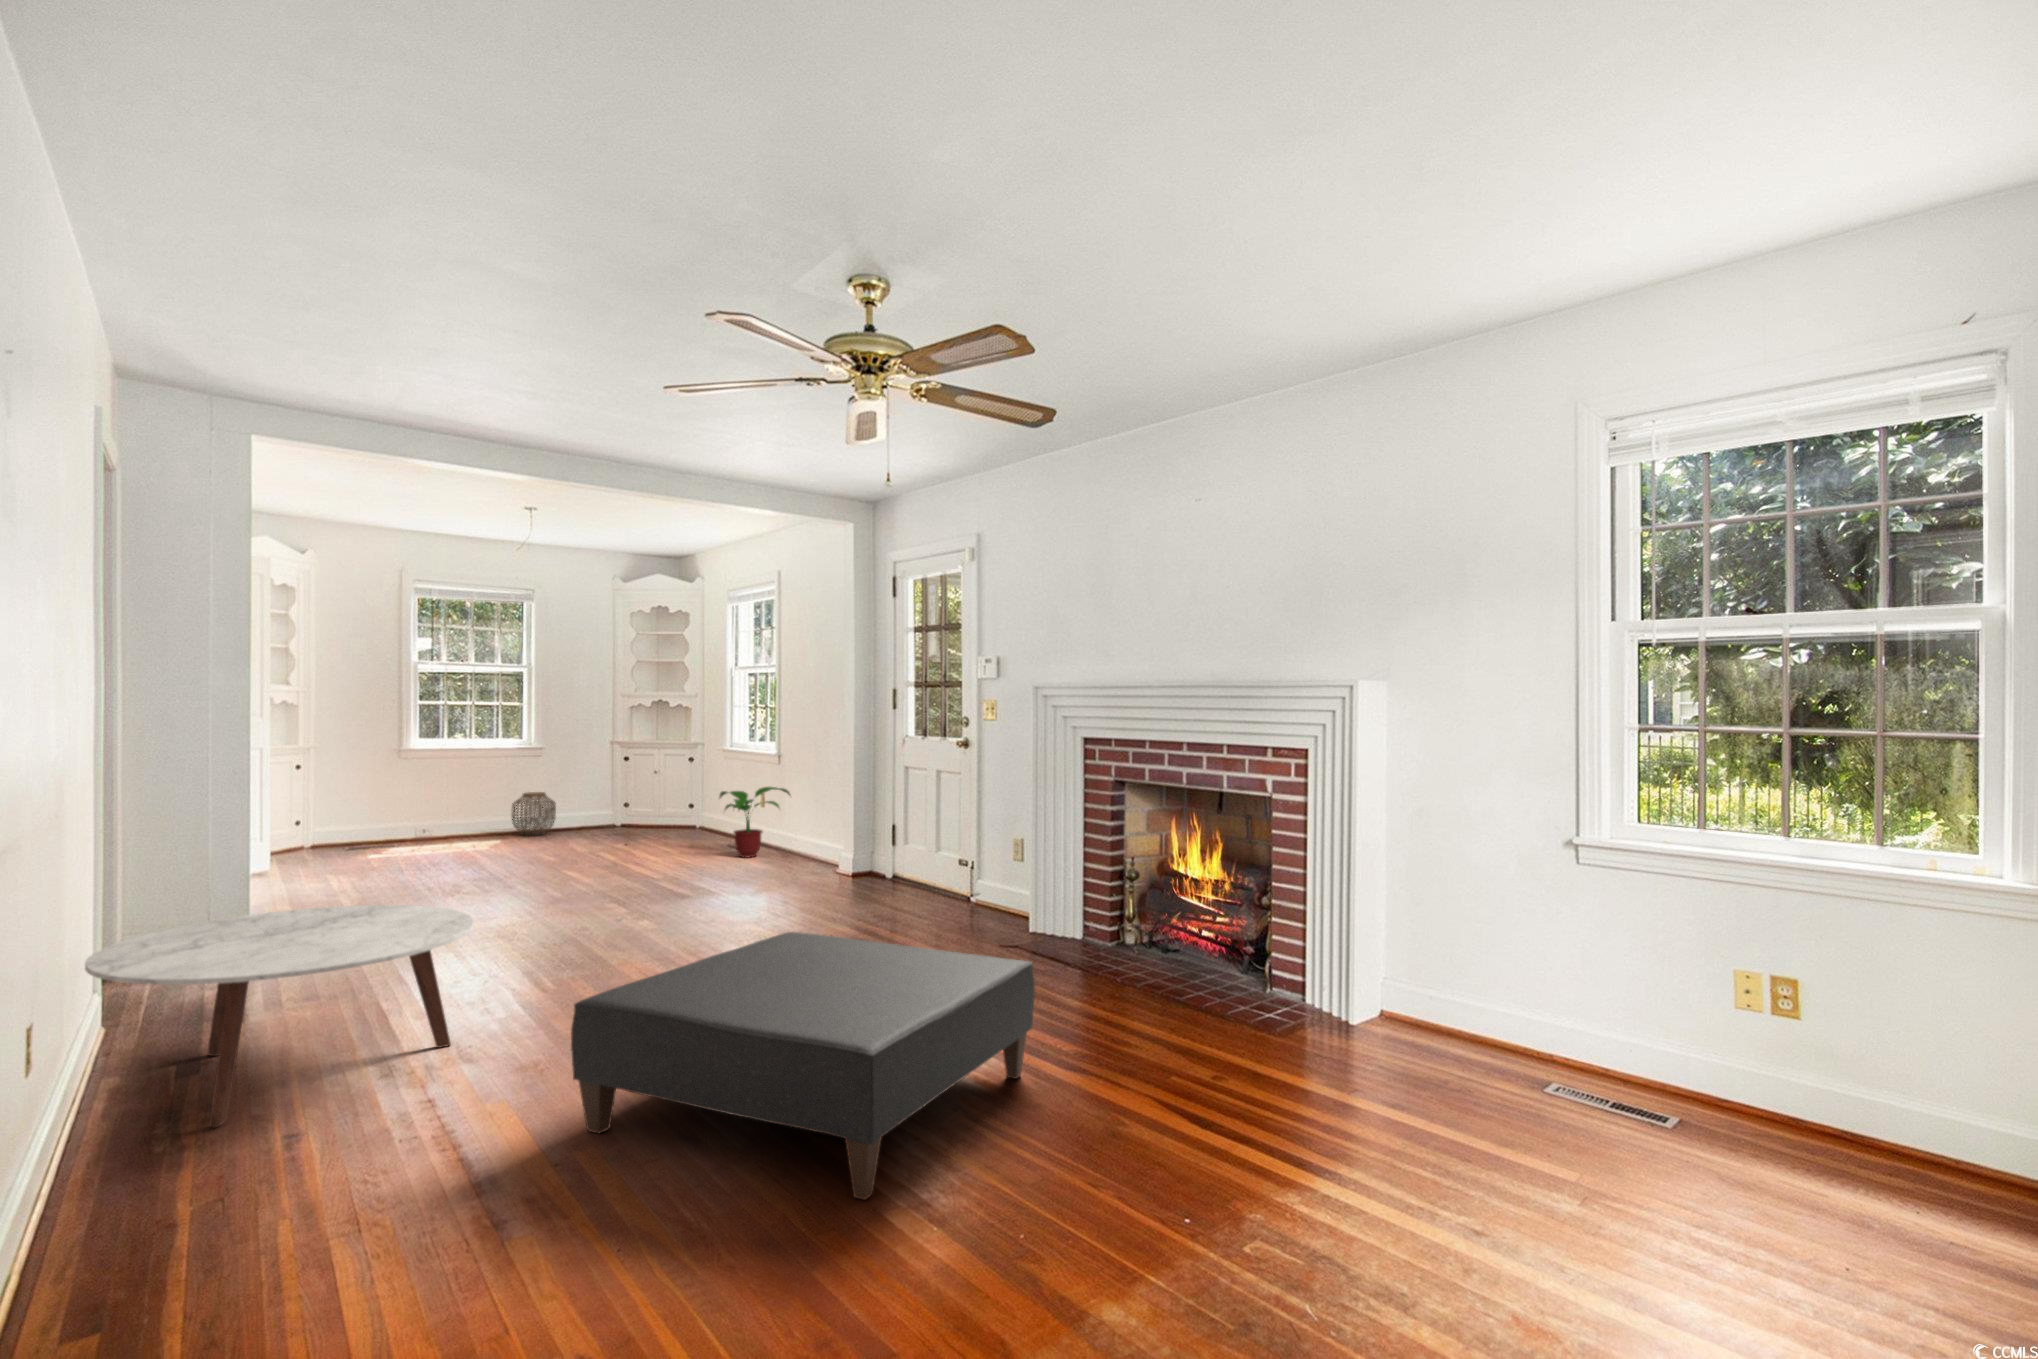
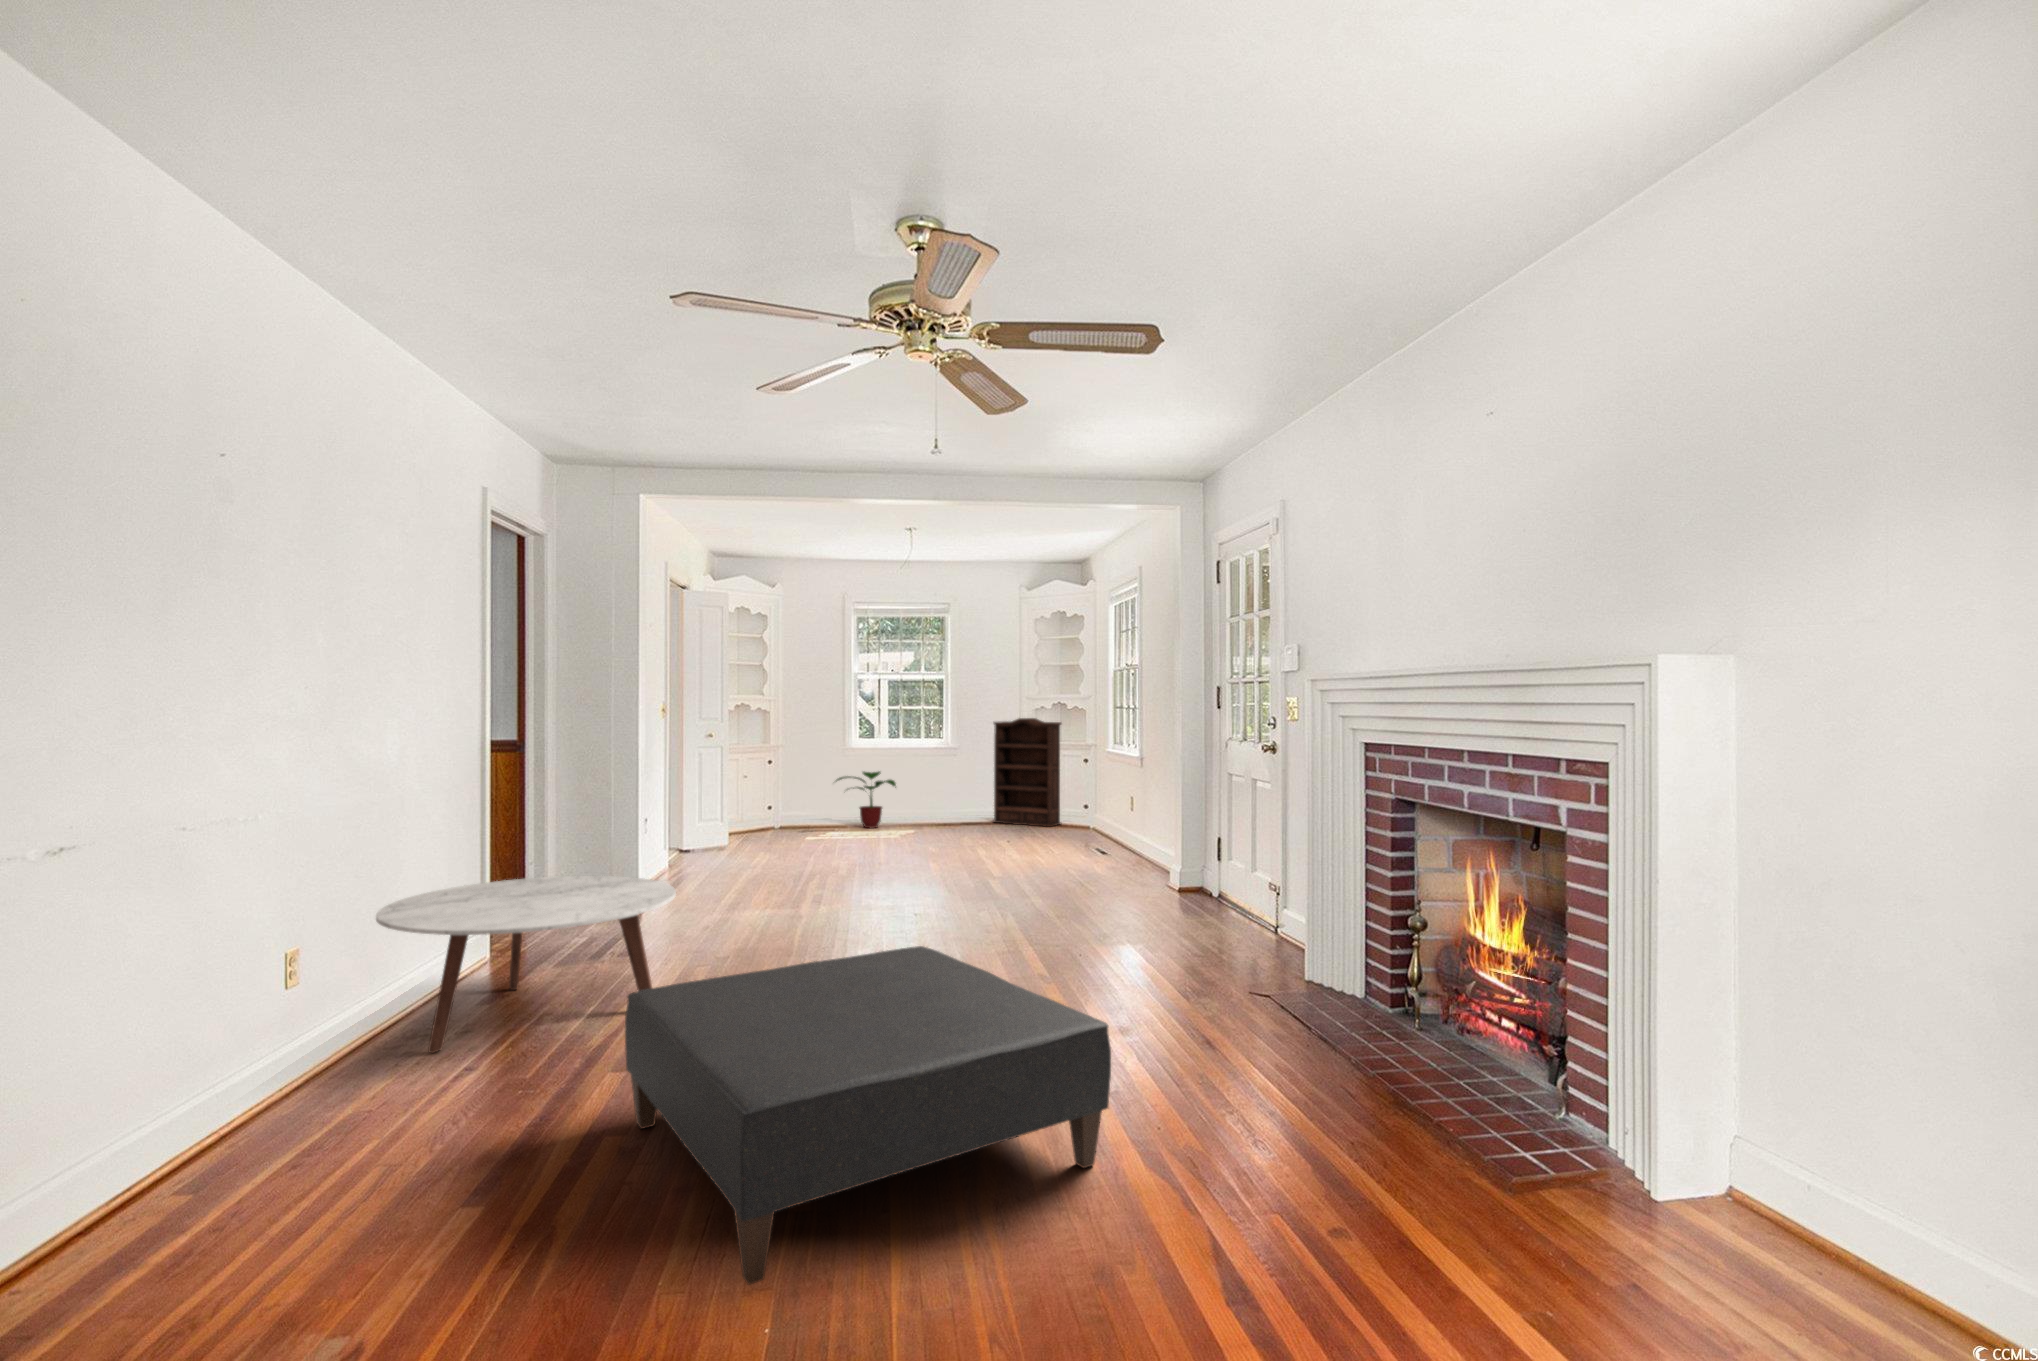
bookshelf: none [584,715,666,831] -> present [993,718,1061,827]
potted plant: present [720,787,790,858] -> present [836,772,896,828]
woven basket: present [512,792,556,836] -> none [932,786,967,825]

